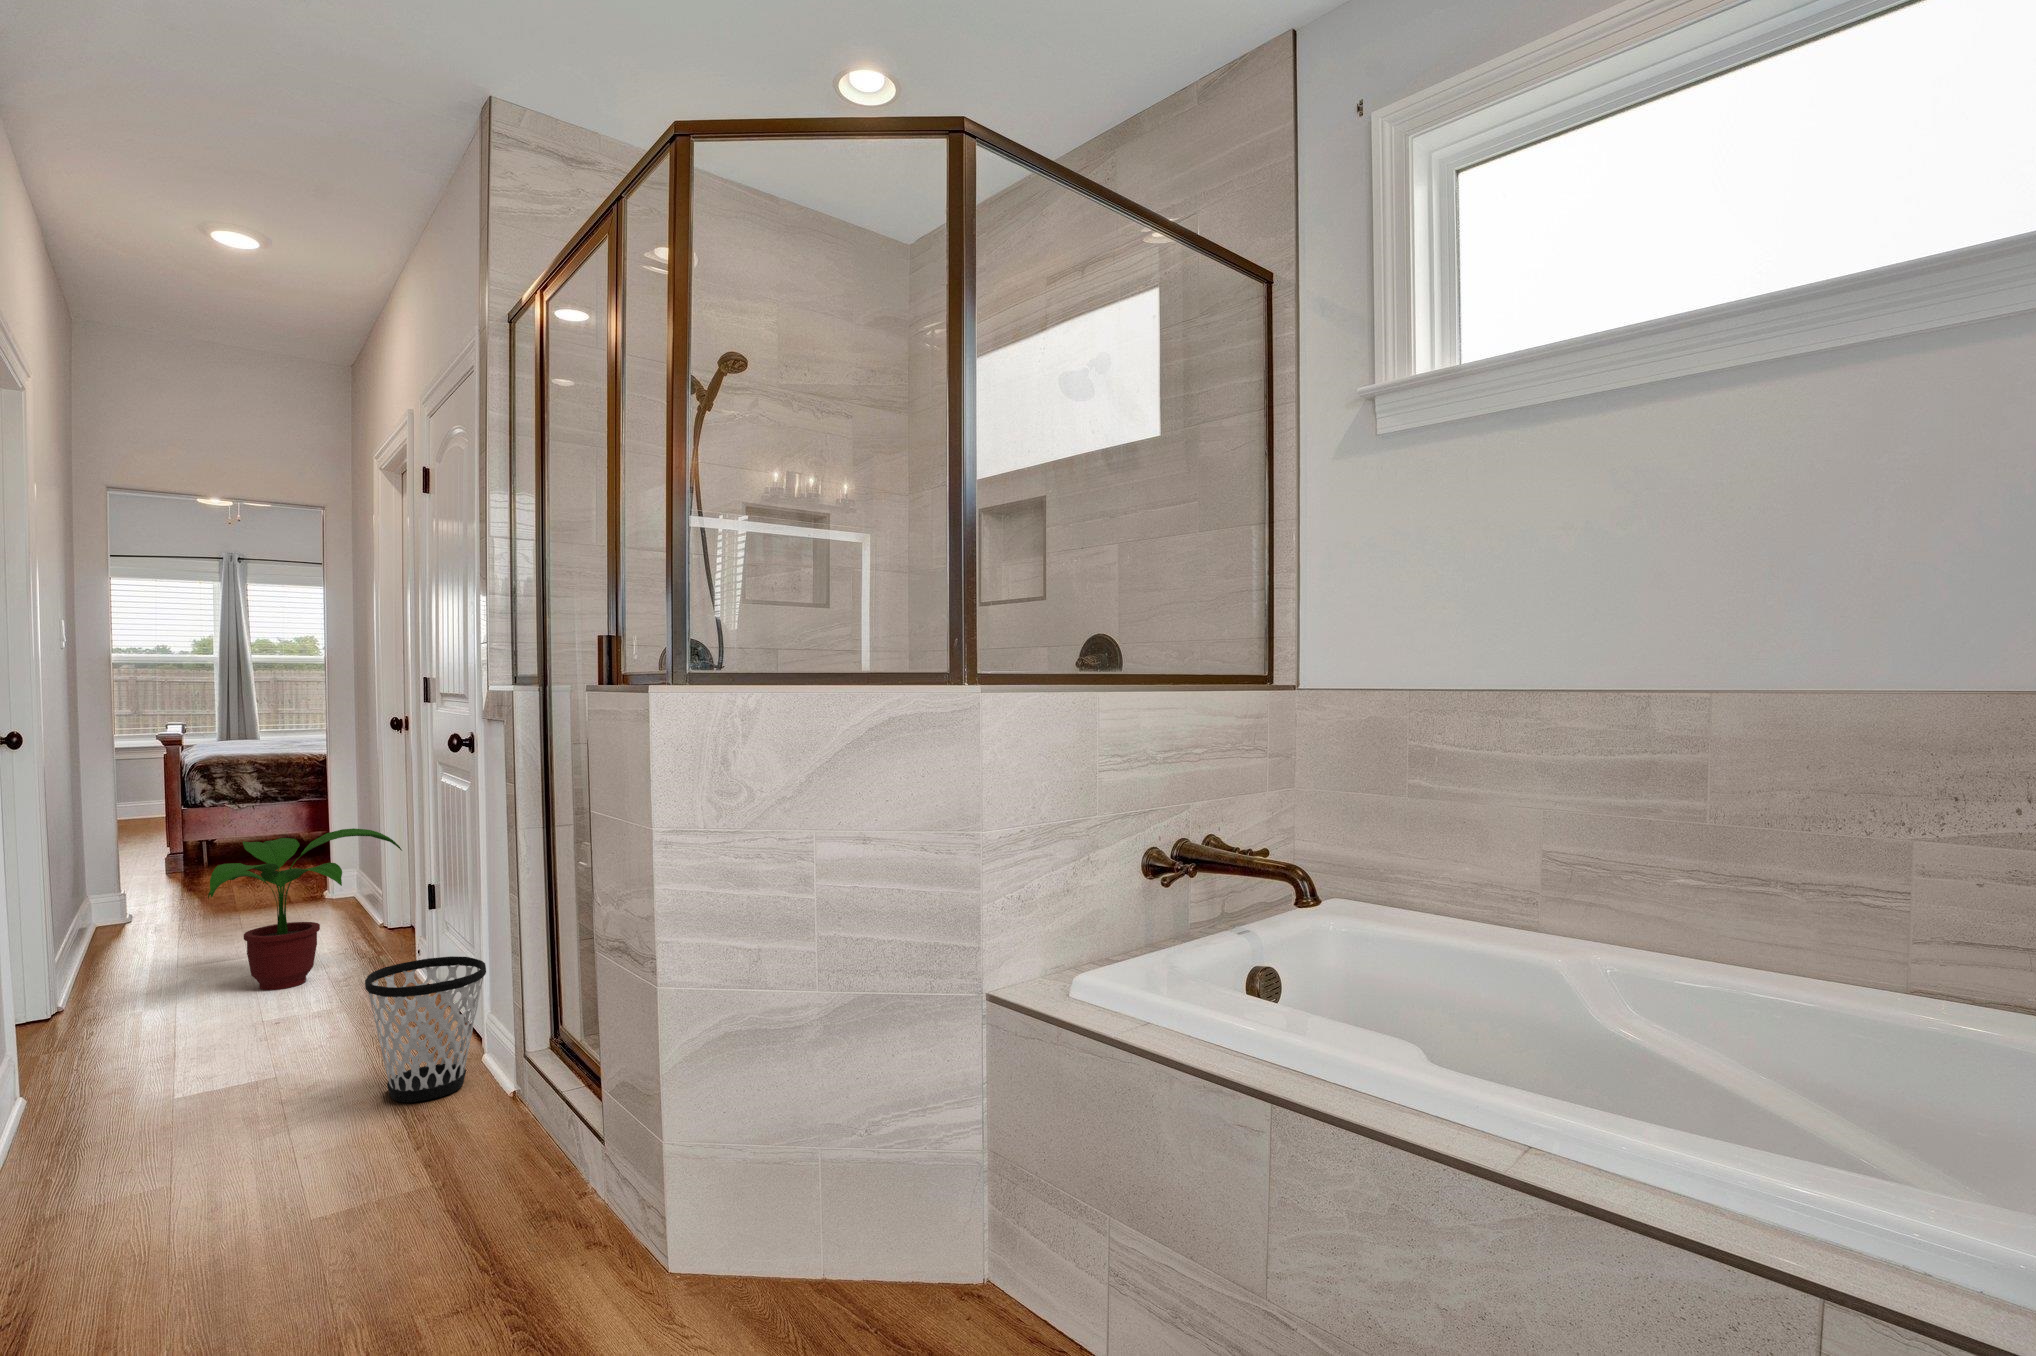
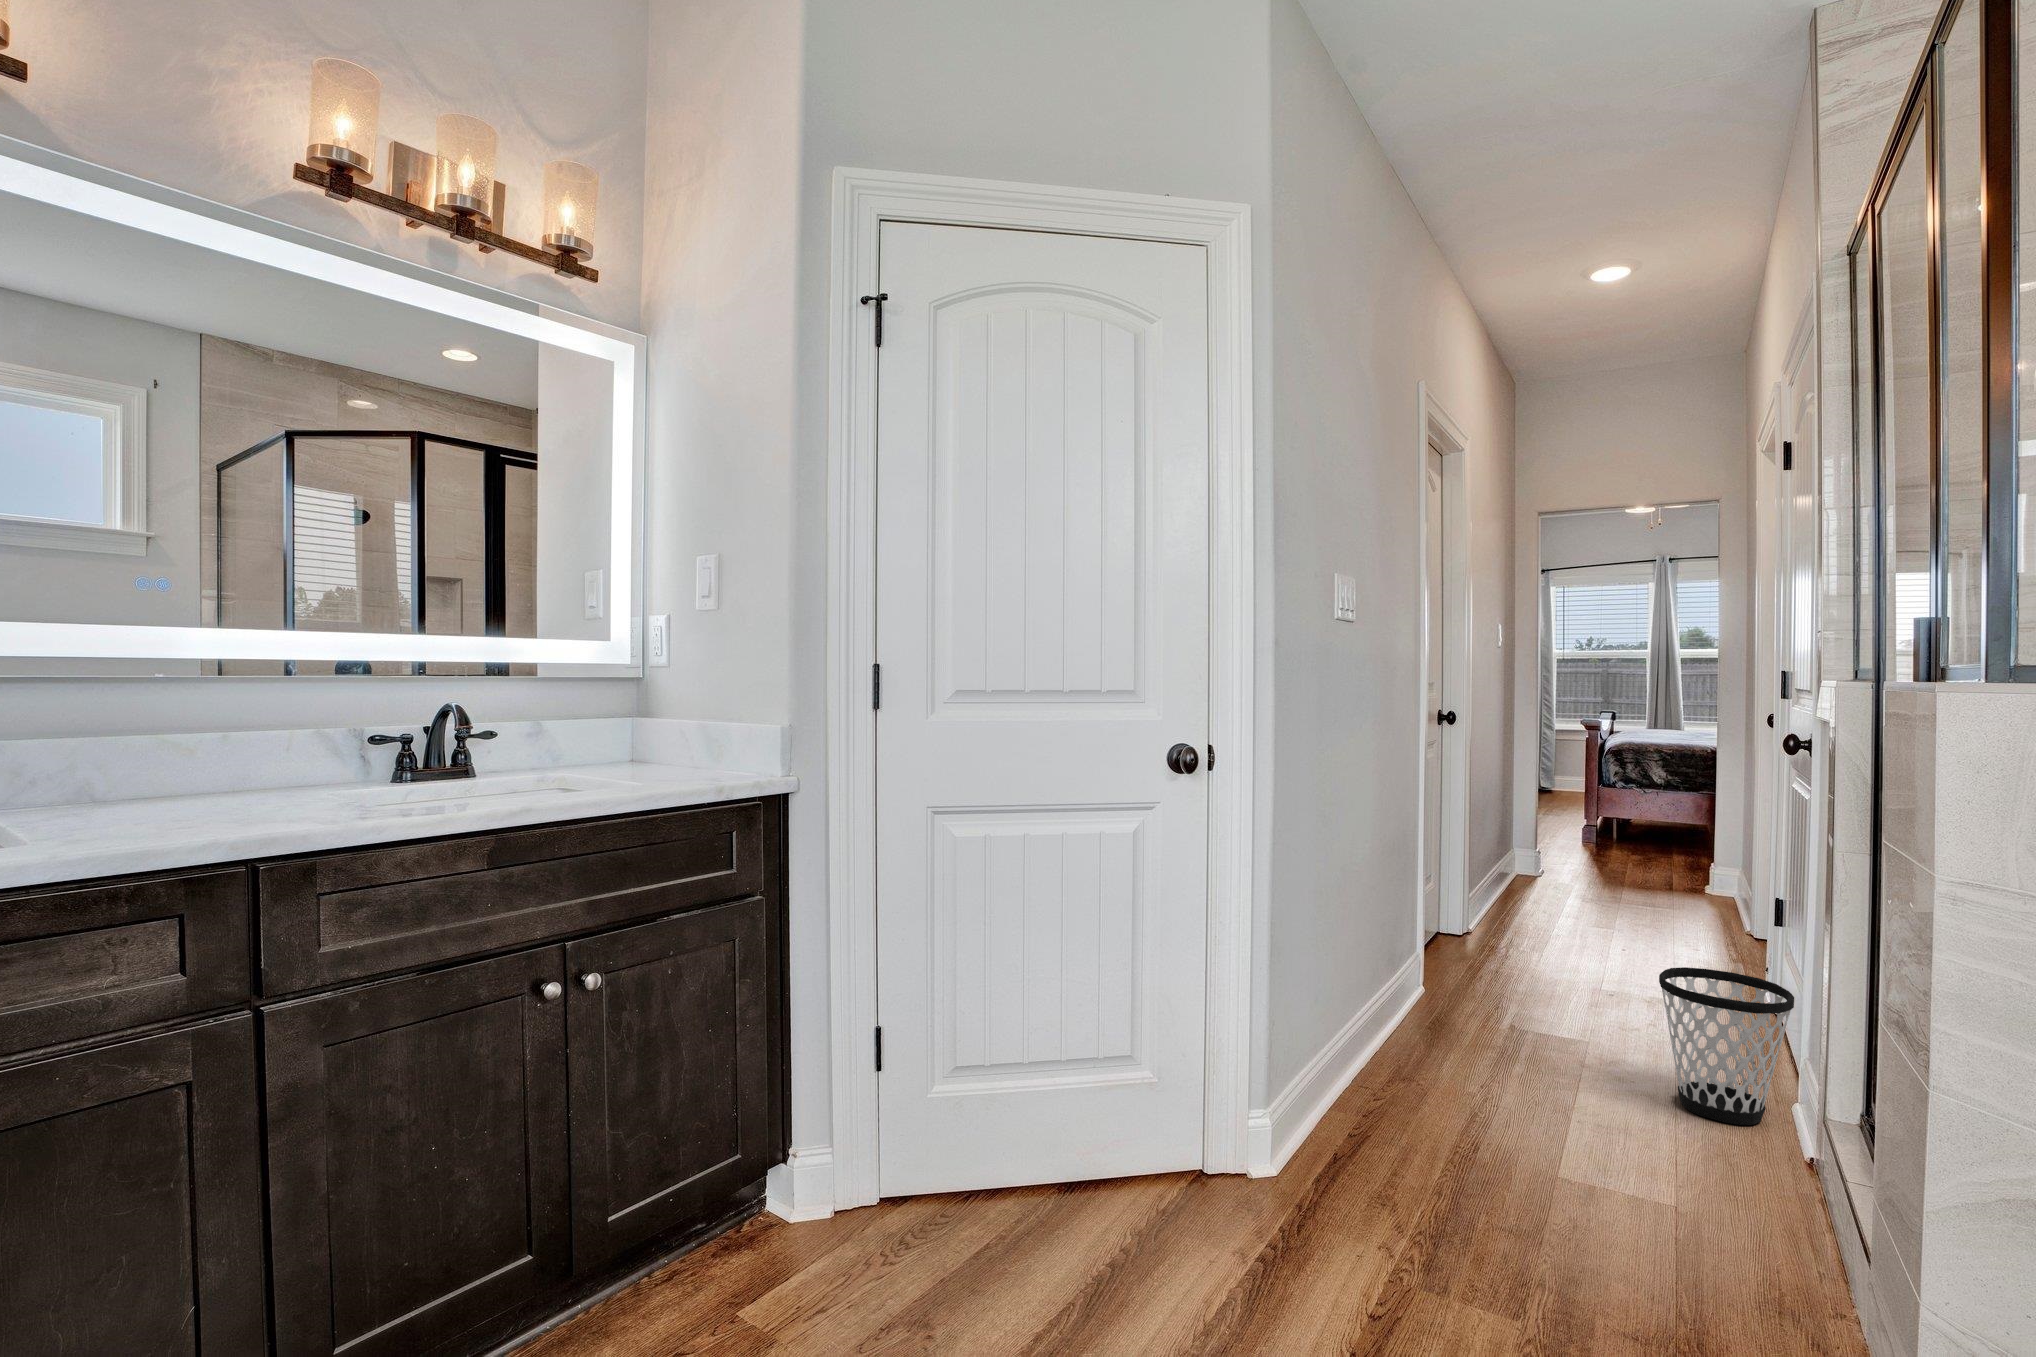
potted plant: present [208,828,402,990] -> none [1568,820,1758,967]

